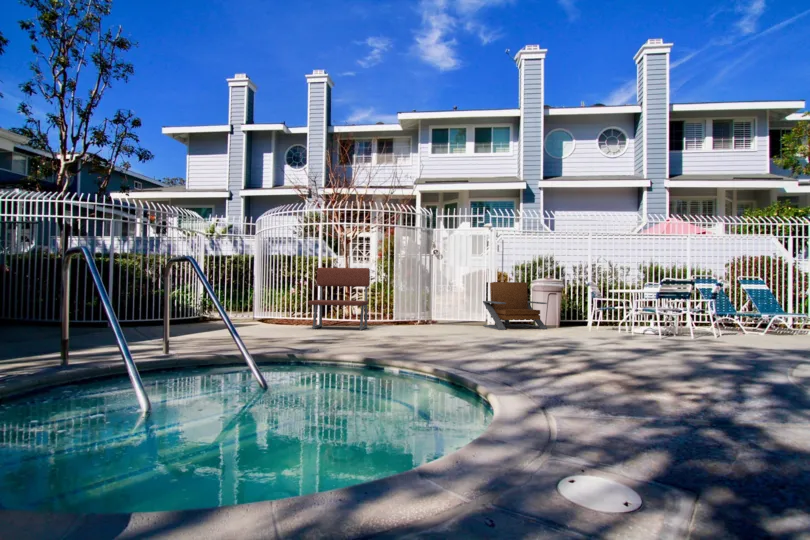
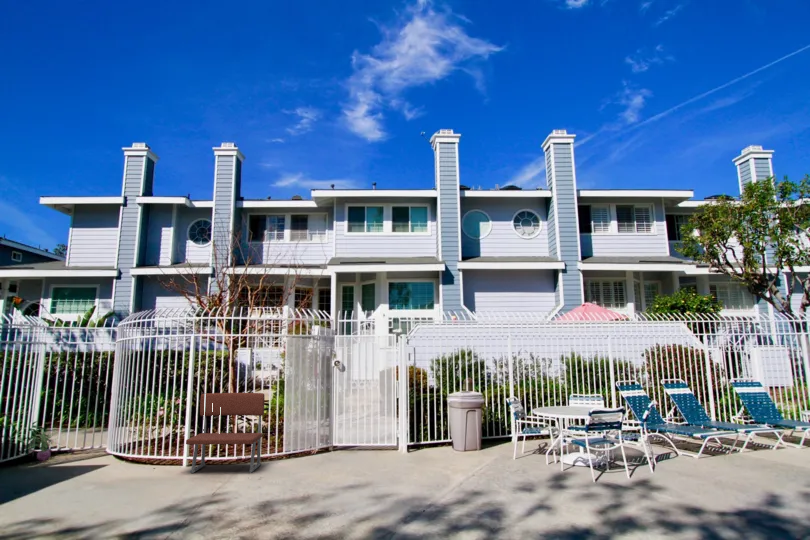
lounge chair: present [483,282,547,330] -> none [397,398,467,460]
decorative plant: none [181,297,208,322] -> present [37,429,51,461]

